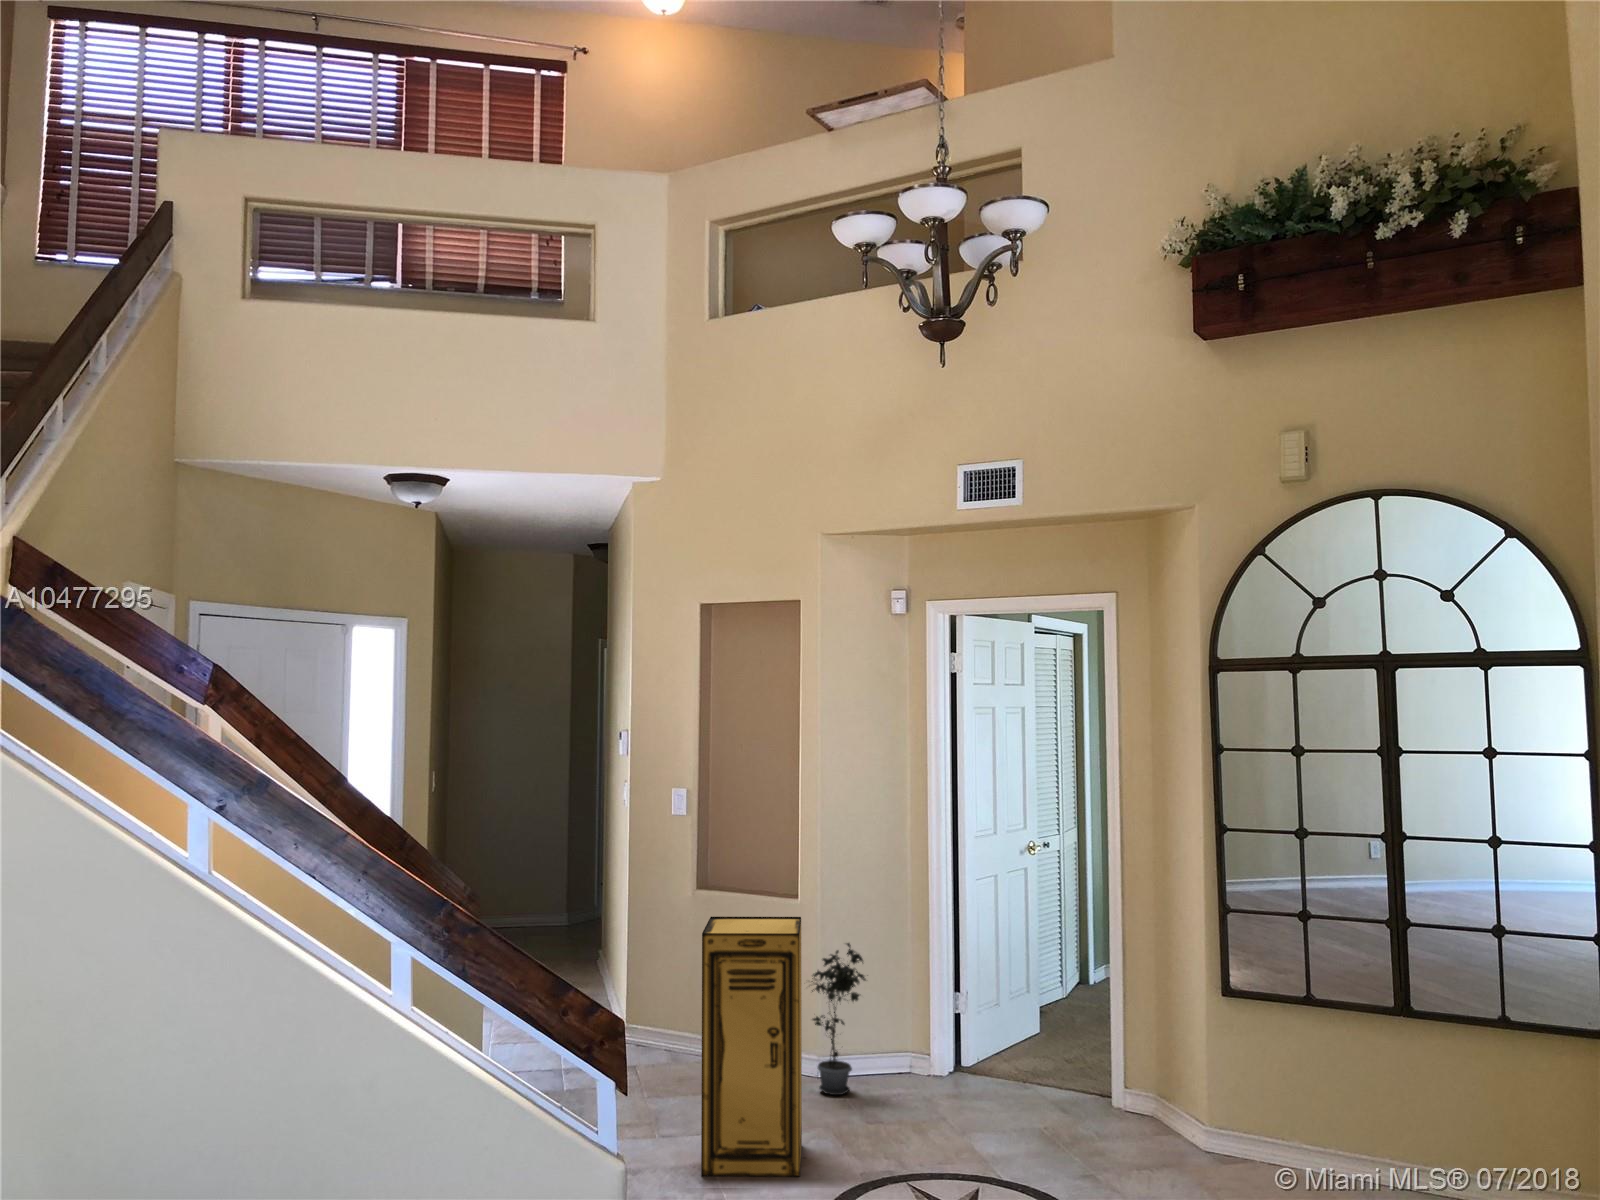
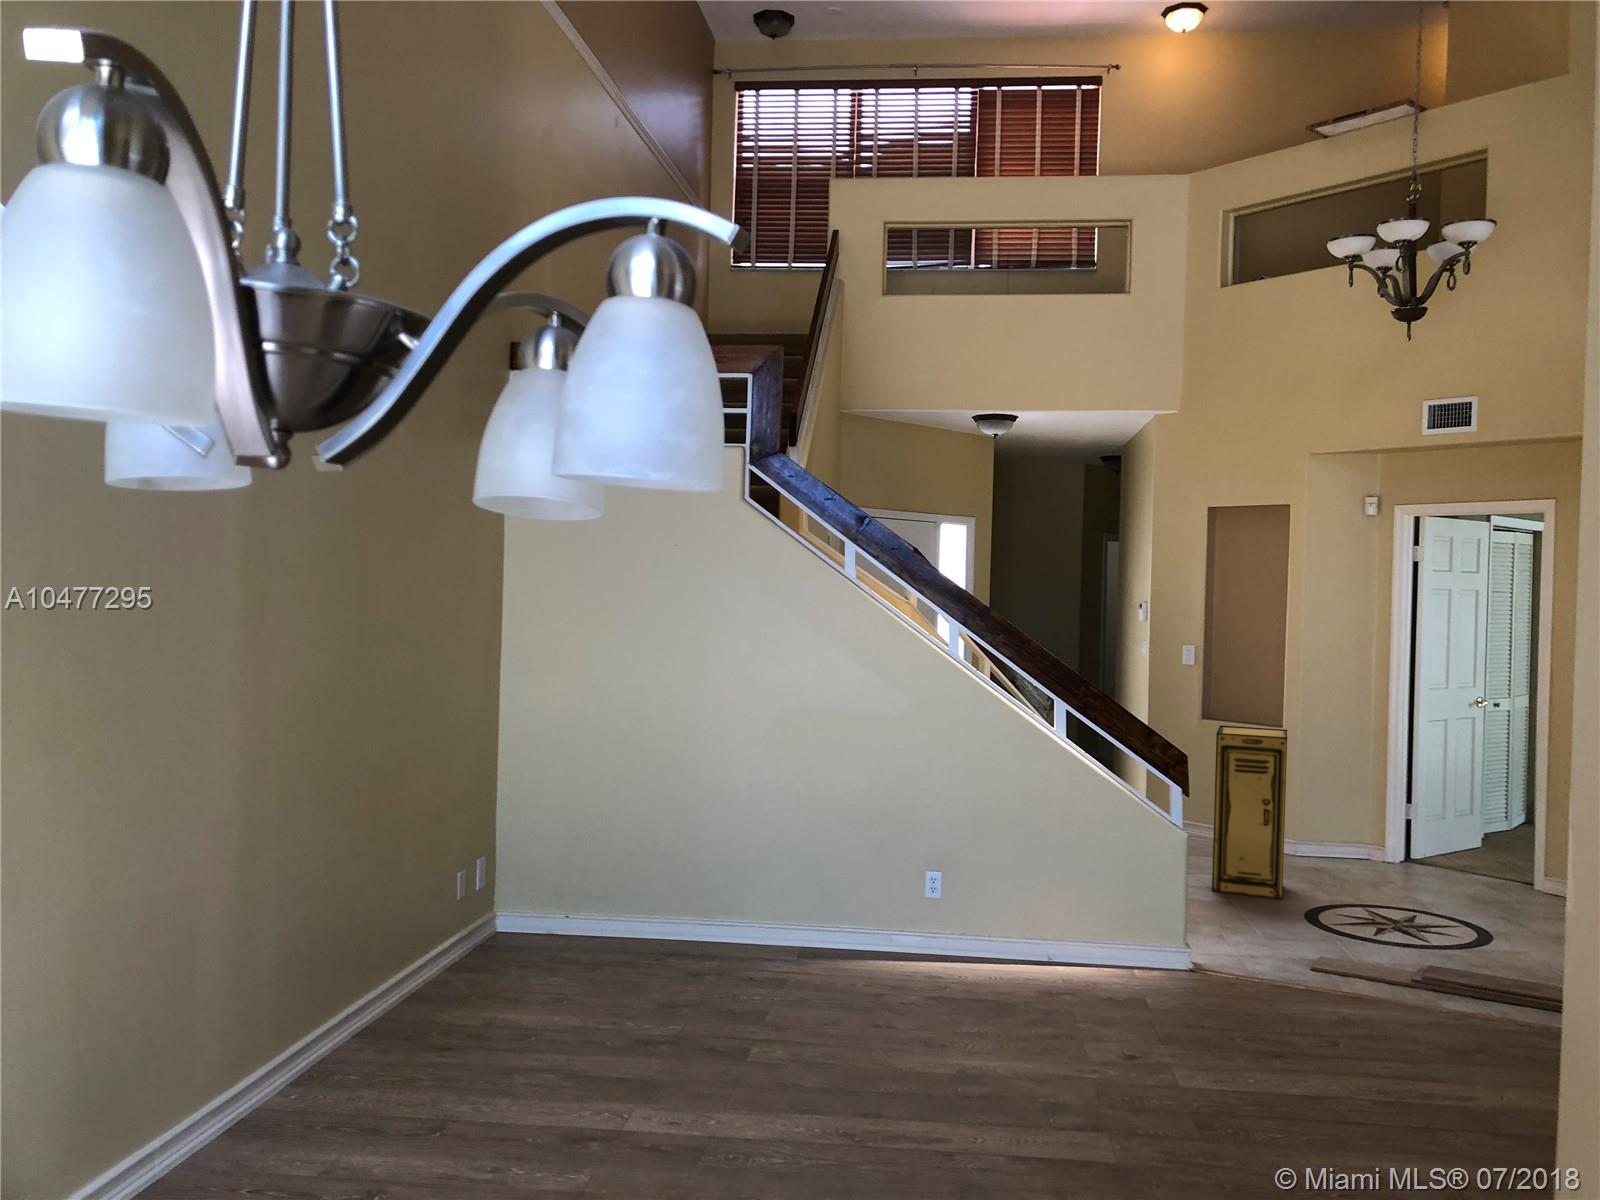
potted plant: present [811,943,866,1095] -> none [1285,758,1337,866]

